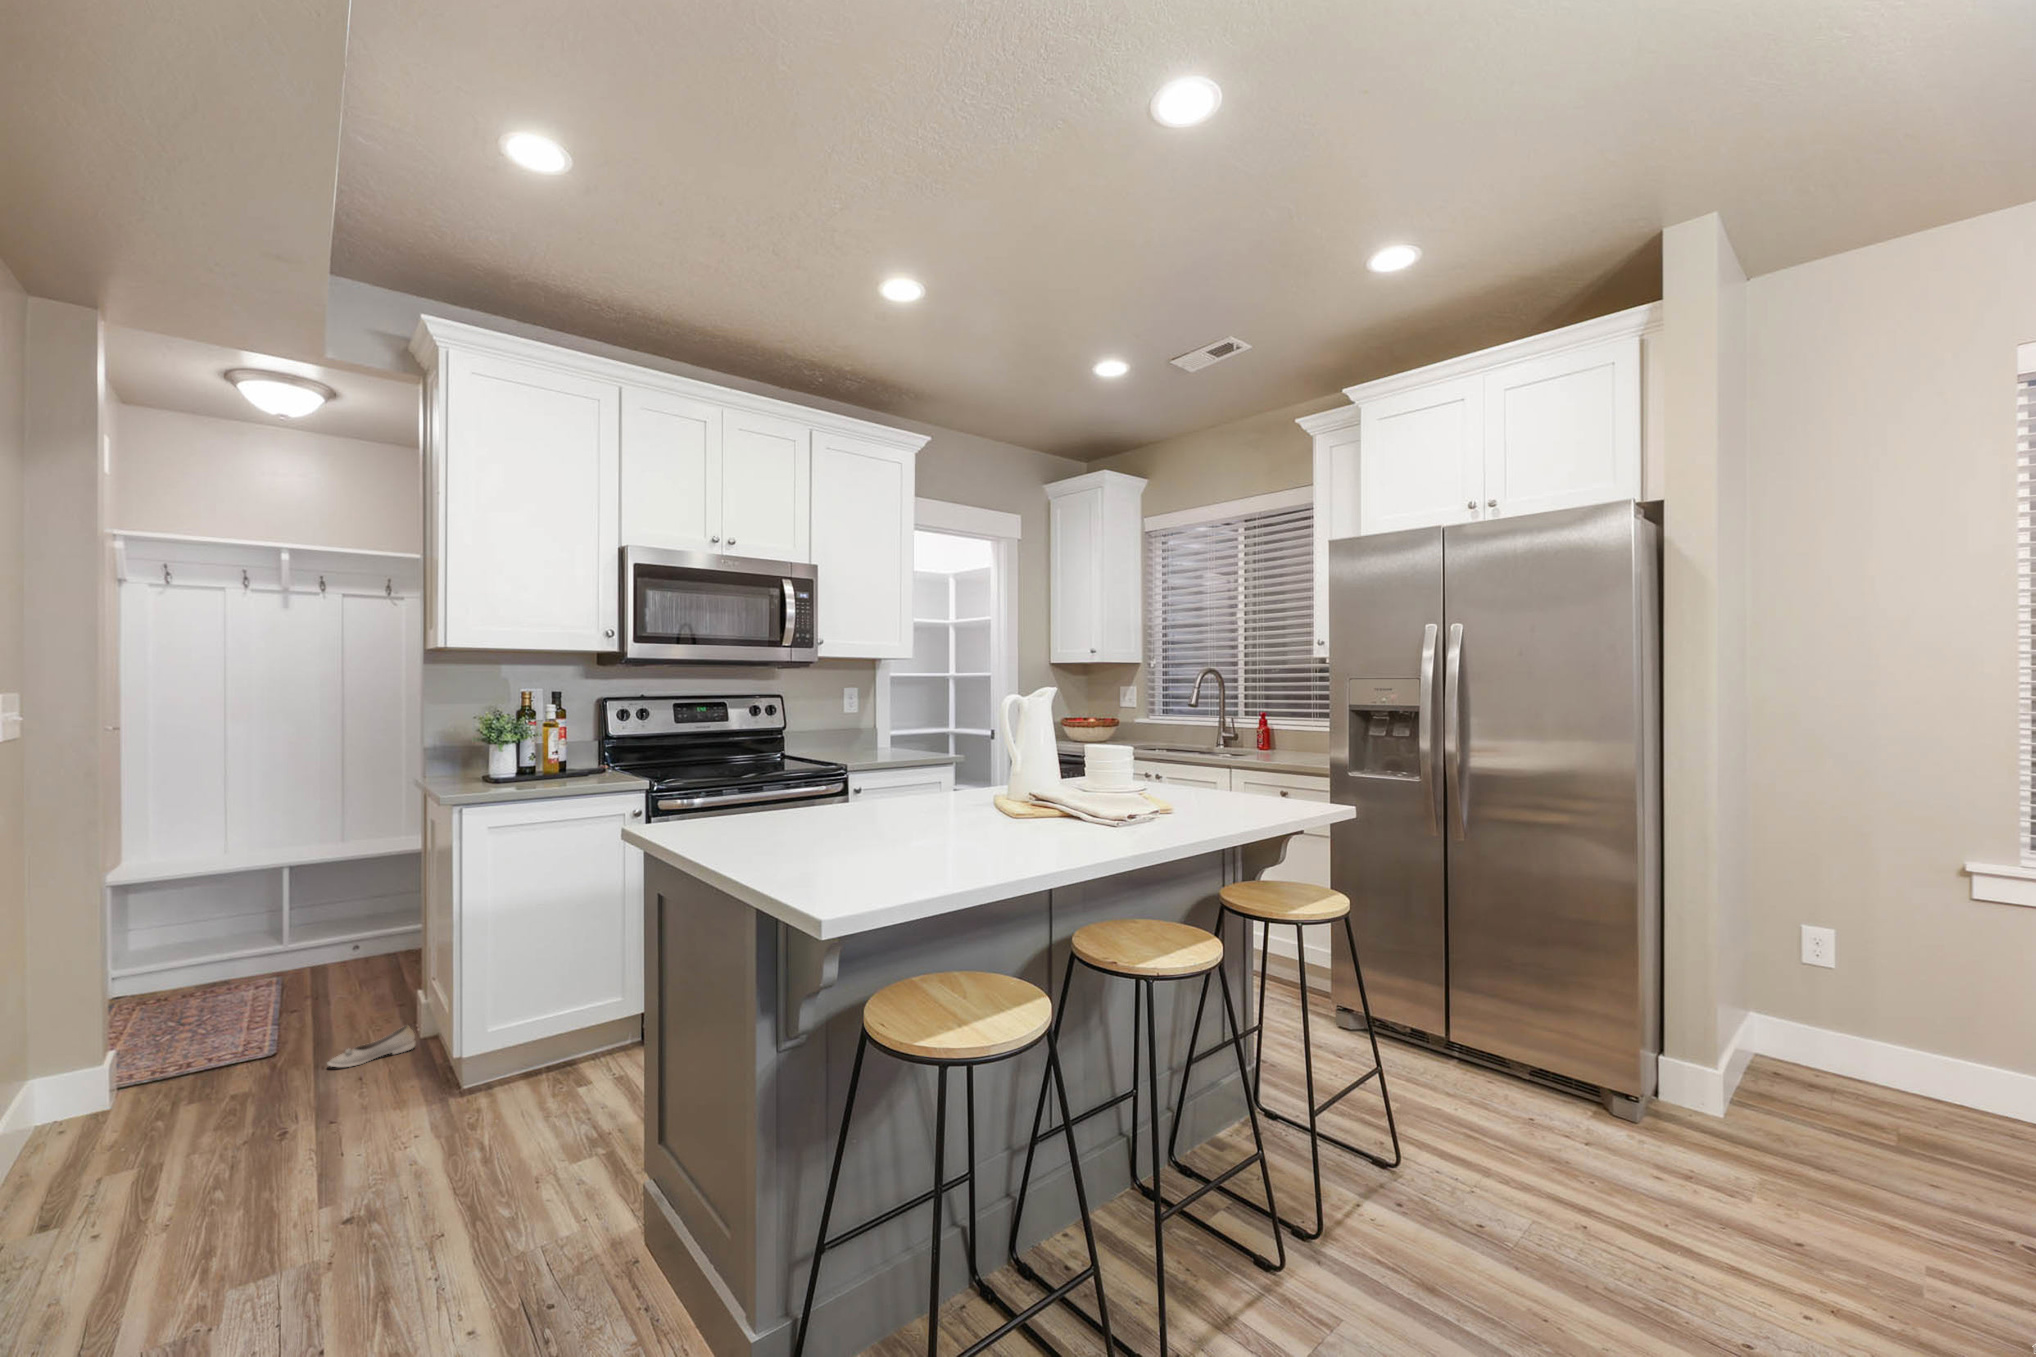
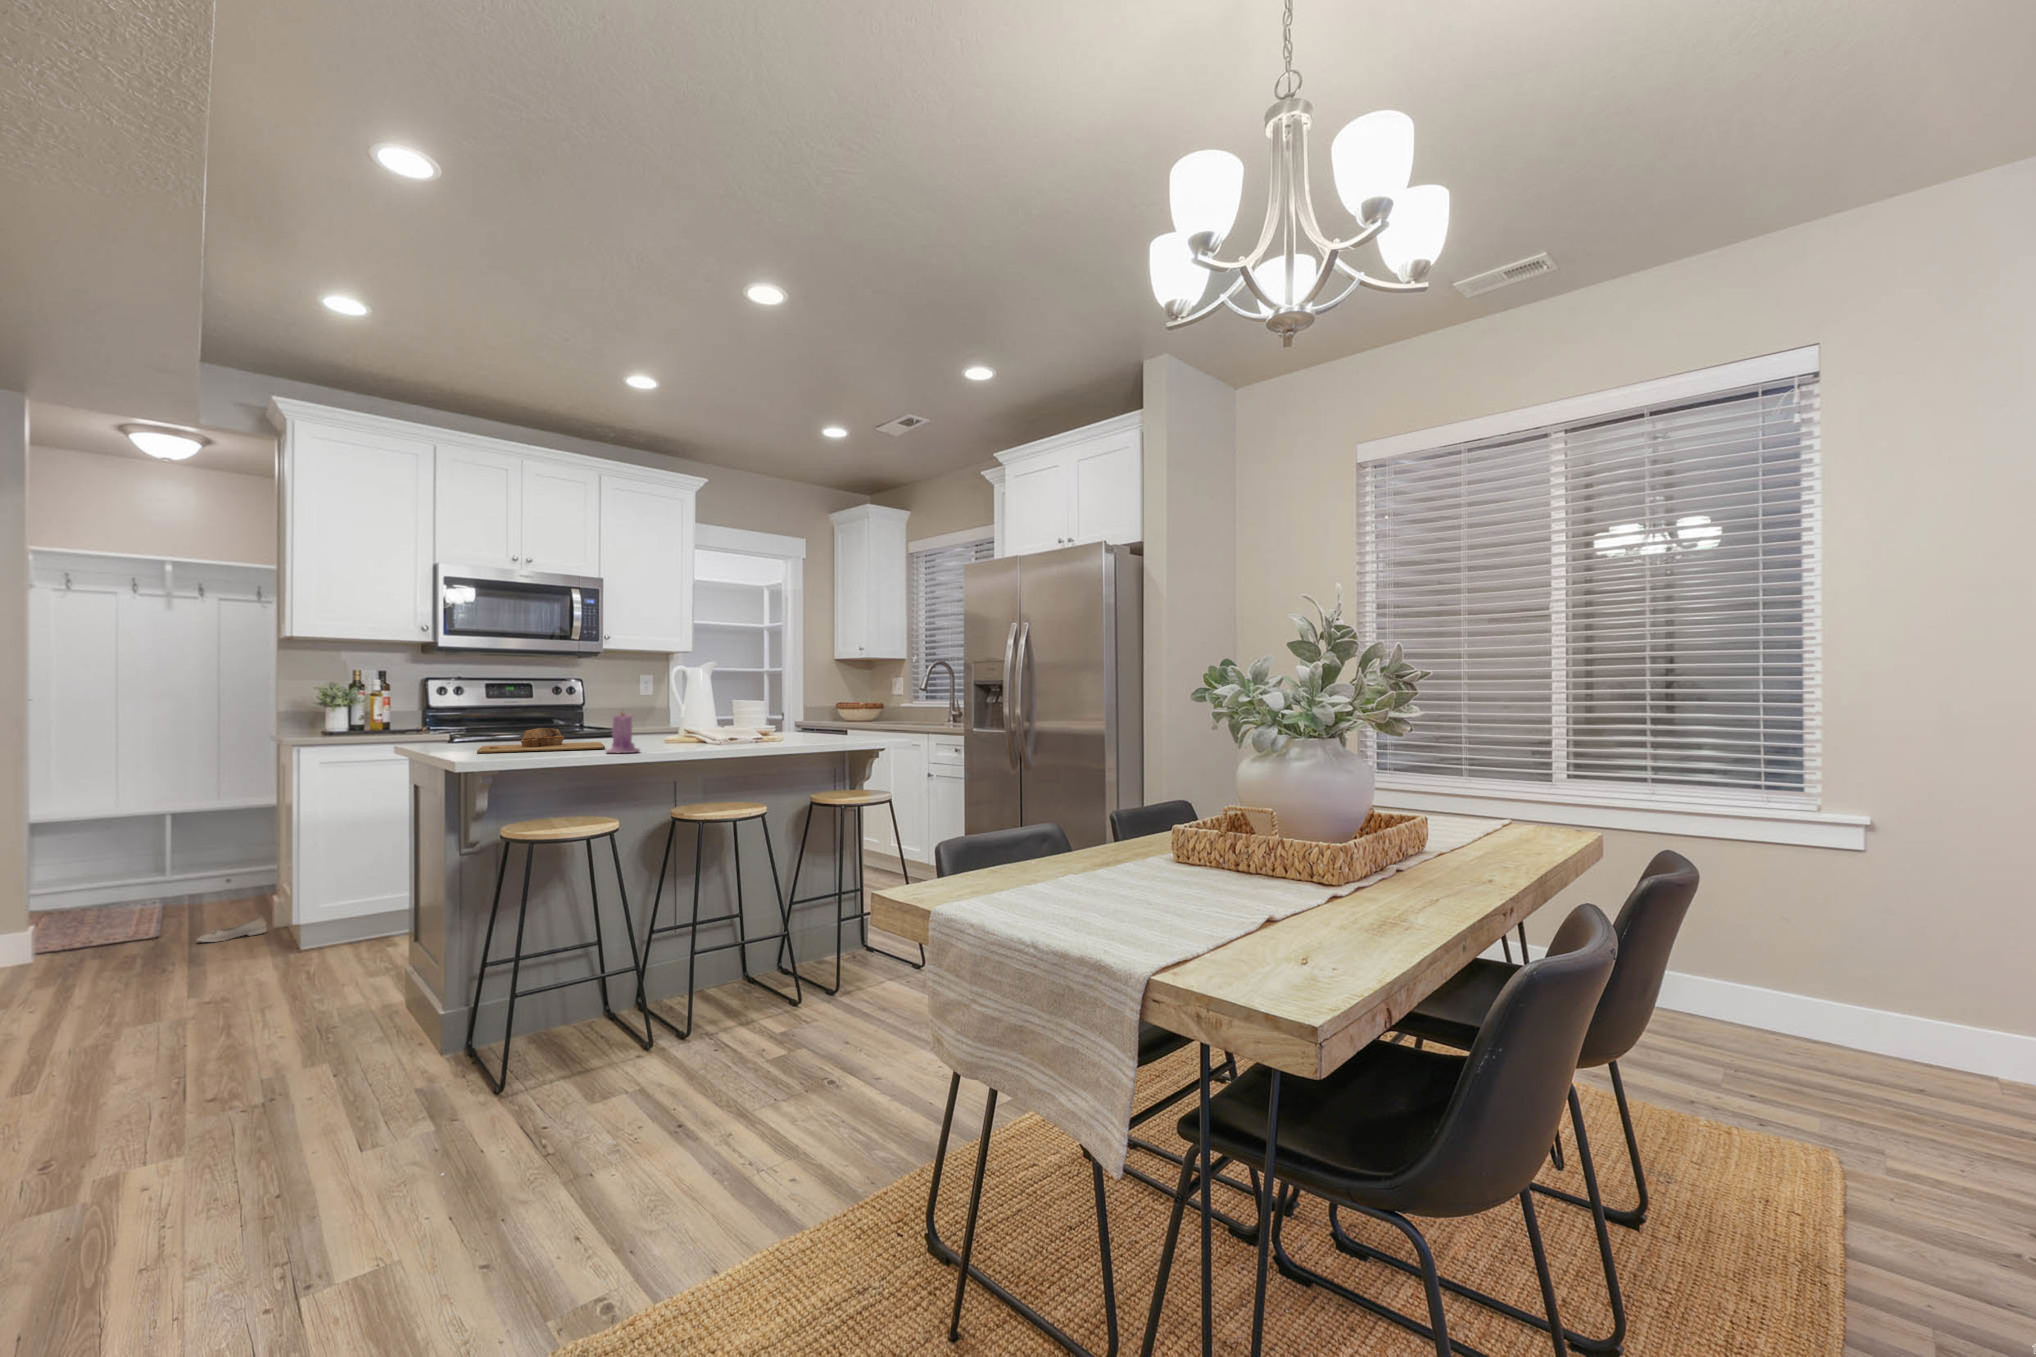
candle: none [1001,786,1058,868] -> present [606,713,640,753]
cutting board: none [762,806,965,861] -> present [477,728,605,753]

